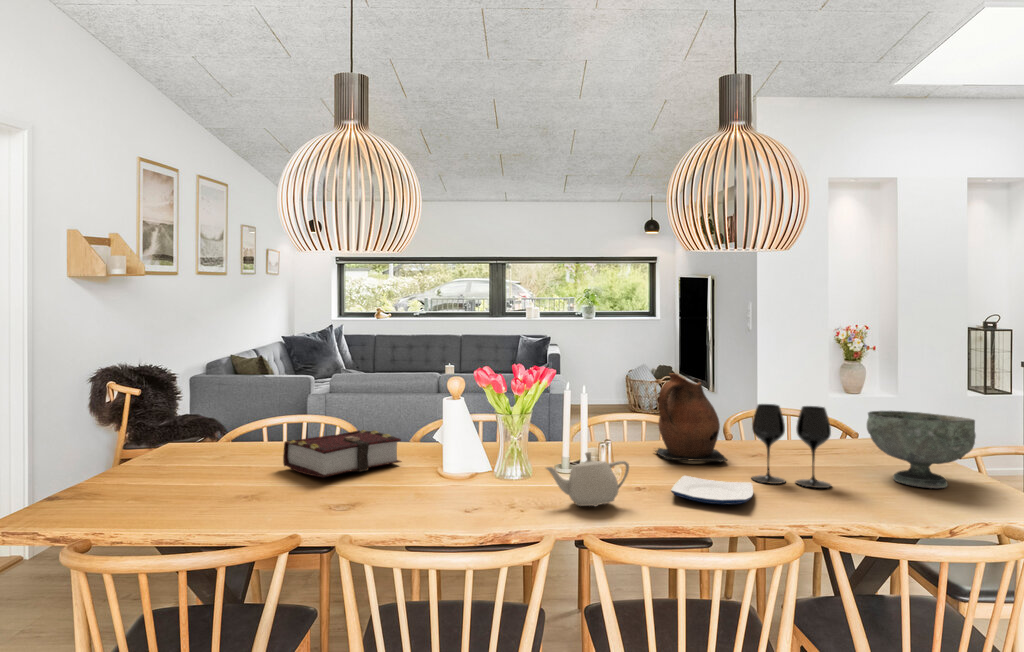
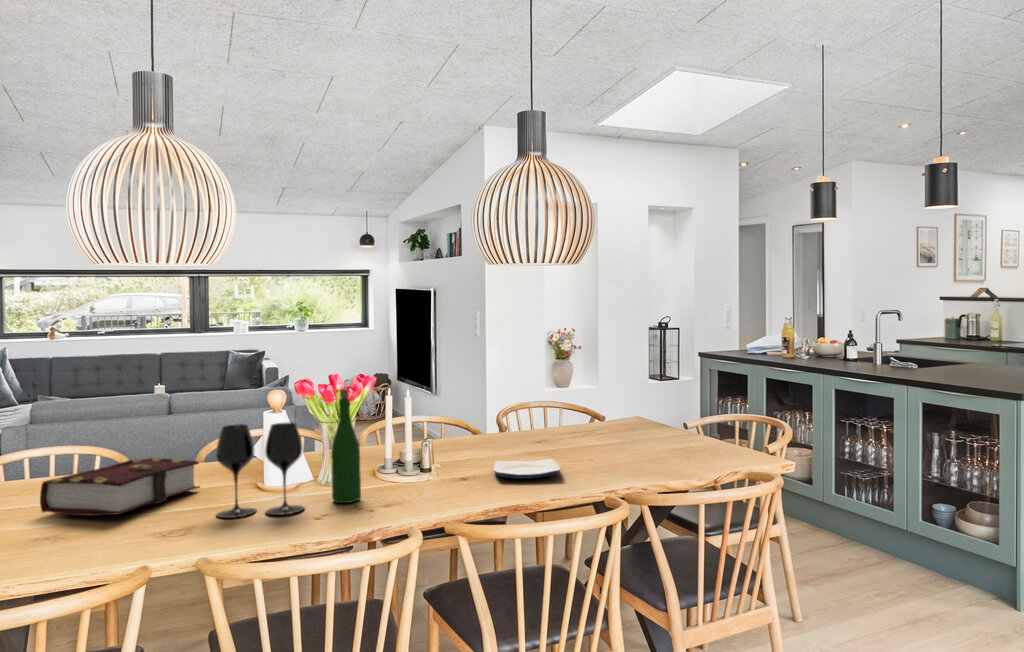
ceramic pitcher: present [656,373,727,463] -> none [450,372,520,450]
wine bottle: none [493,385,520,499] -> present [331,389,361,503]
wine glass: present [752,404,831,488] -> present [216,422,304,518]
decorative bowl: present [867,411,976,488] -> none [621,391,692,446]
teapot: present [546,452,629,506] -> none [390,446,465,497]

